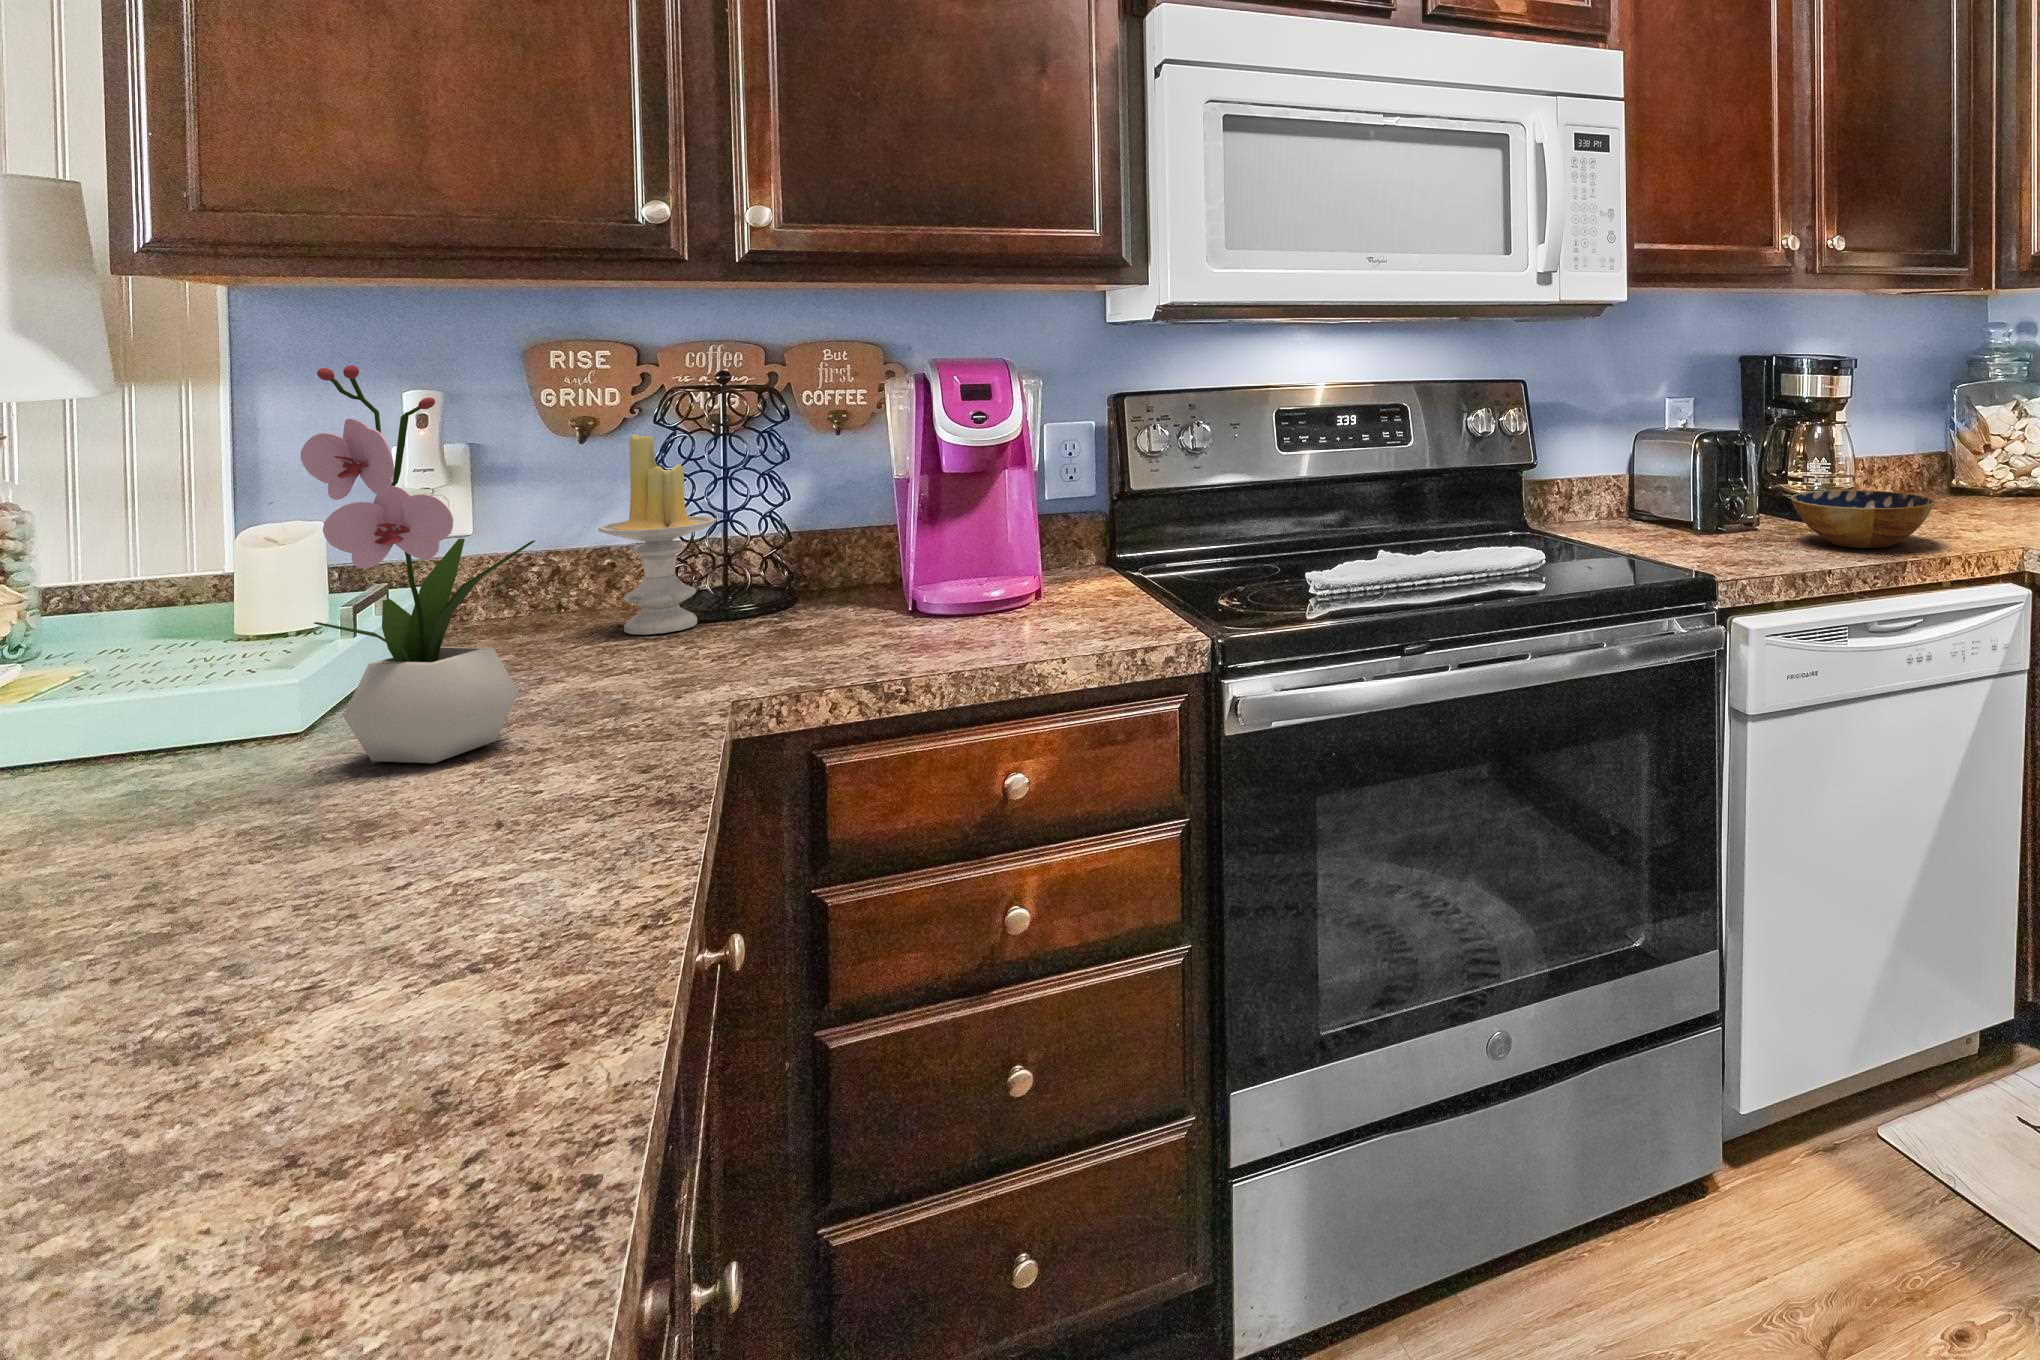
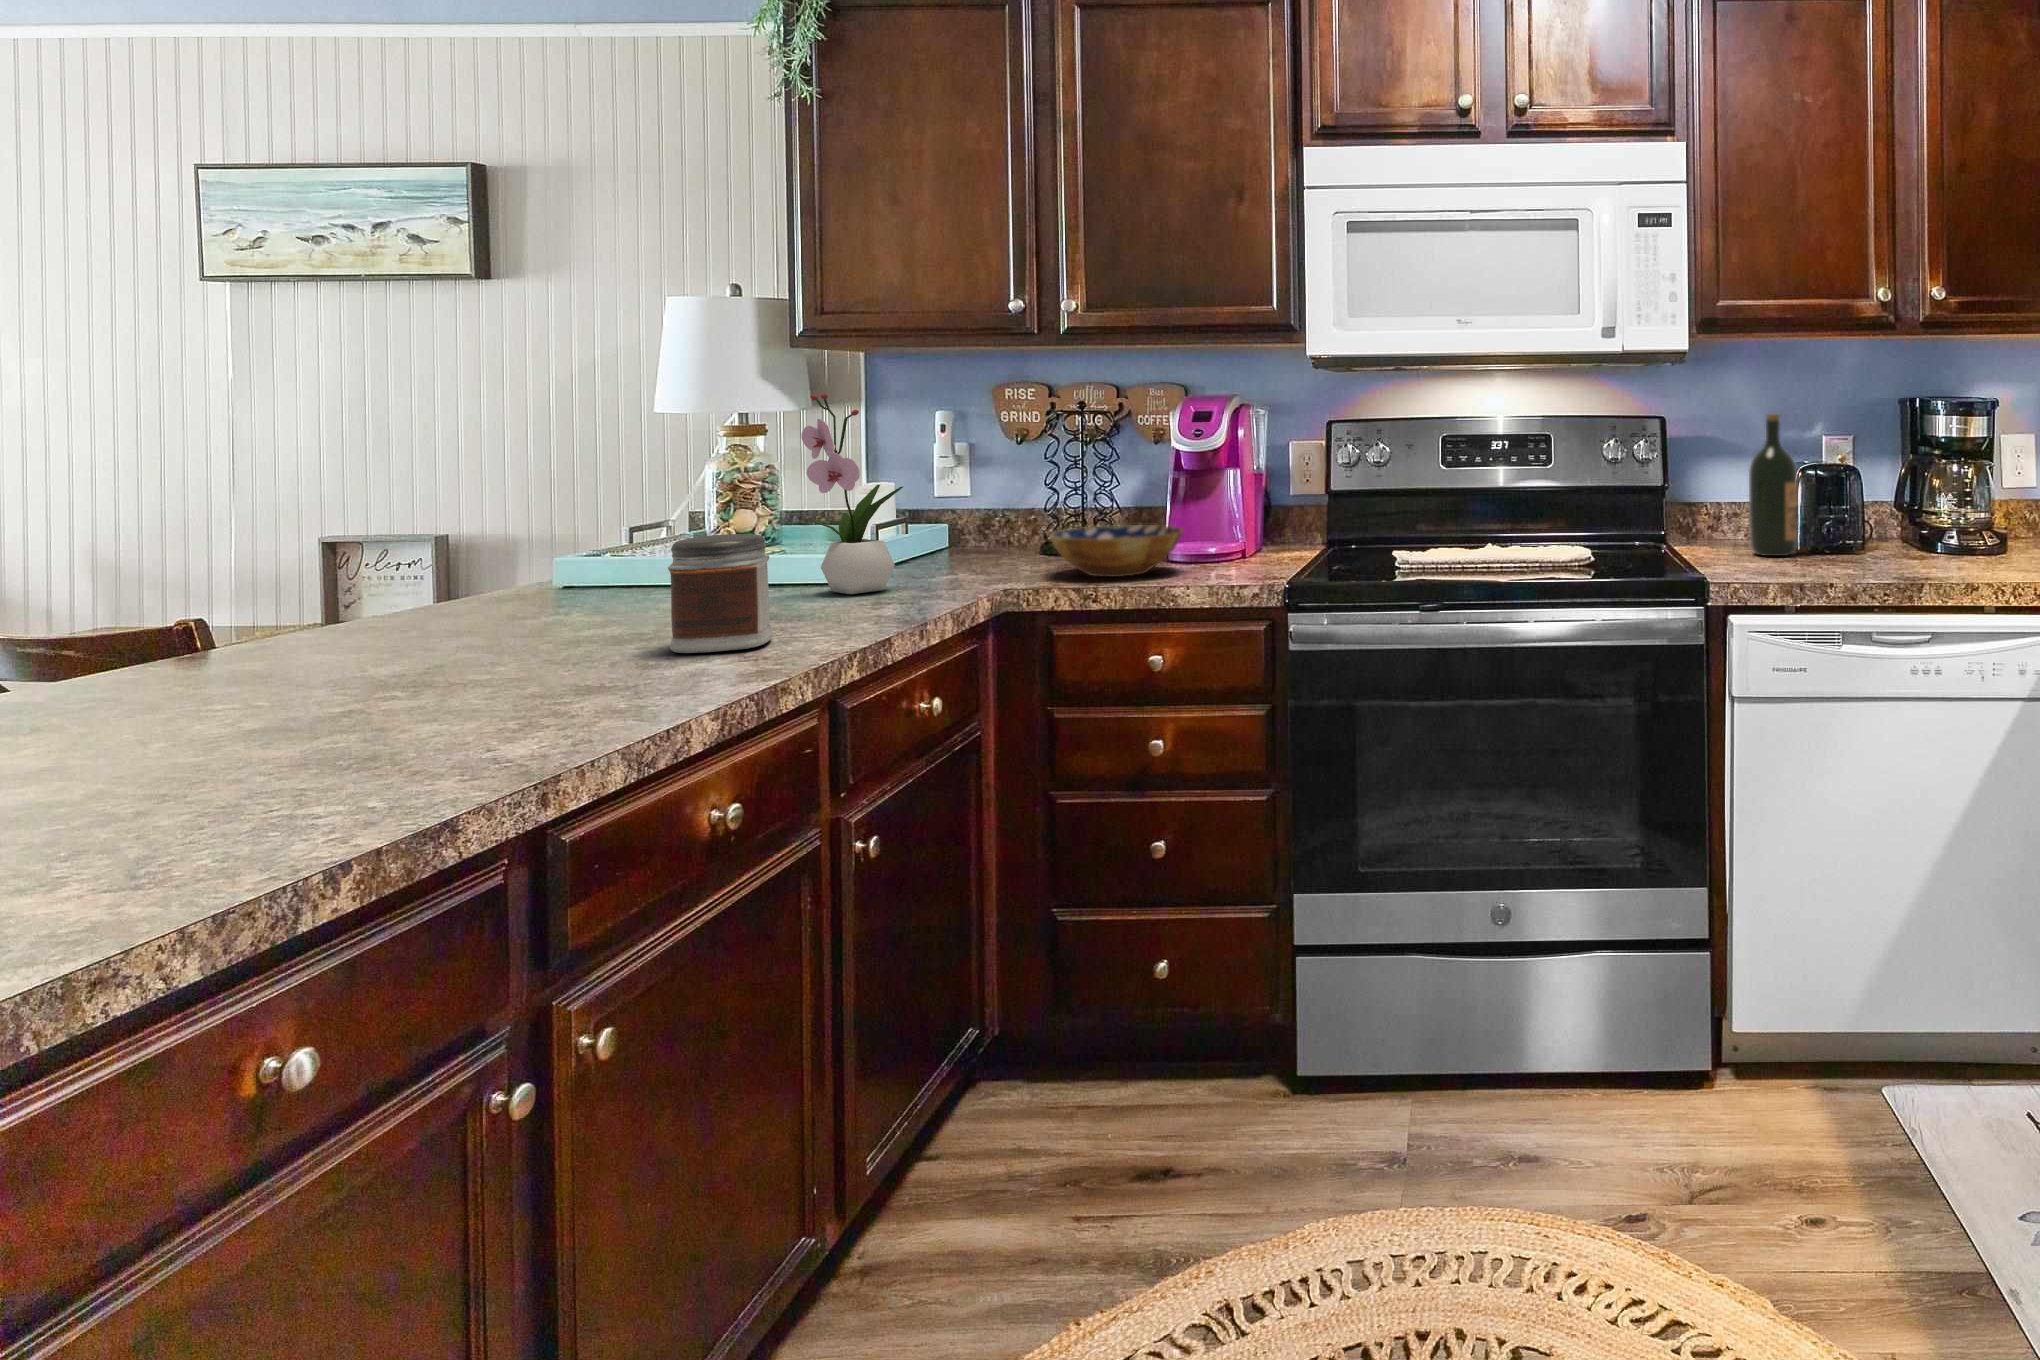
wine bottle: none [1642,375,1698,538] -> present [1749,414,1798,556]
candle: present [598,434,717,635] -> none [997,439,1060,559]
bowl: present [1790,490,1935,548] -> present [1049,525,1183,577]
jar: none [173,706,461,1045] -> present [668,534,773,653]

